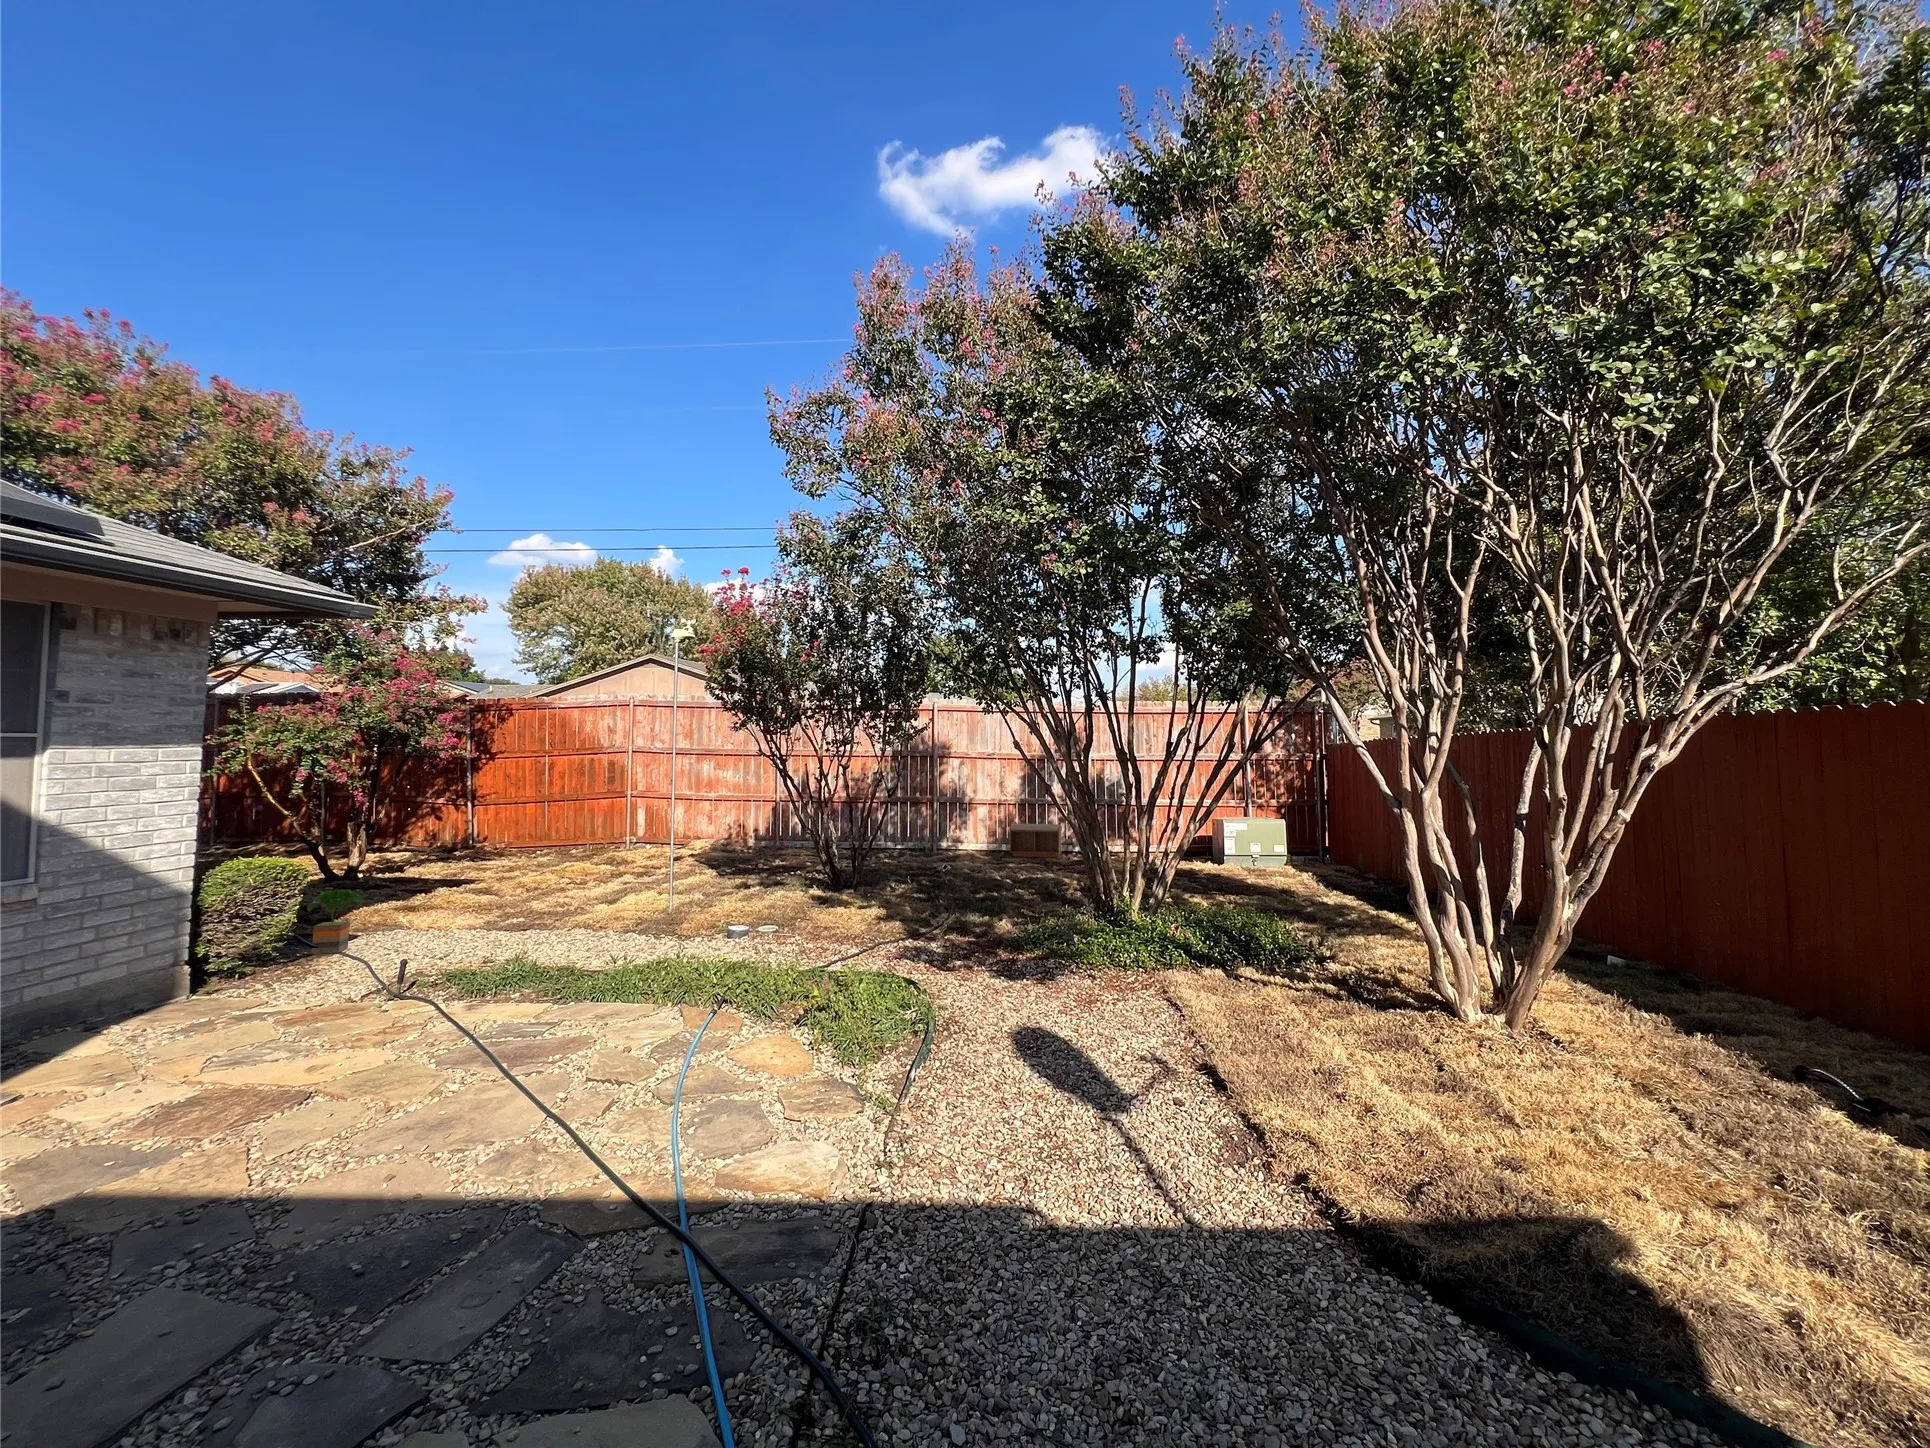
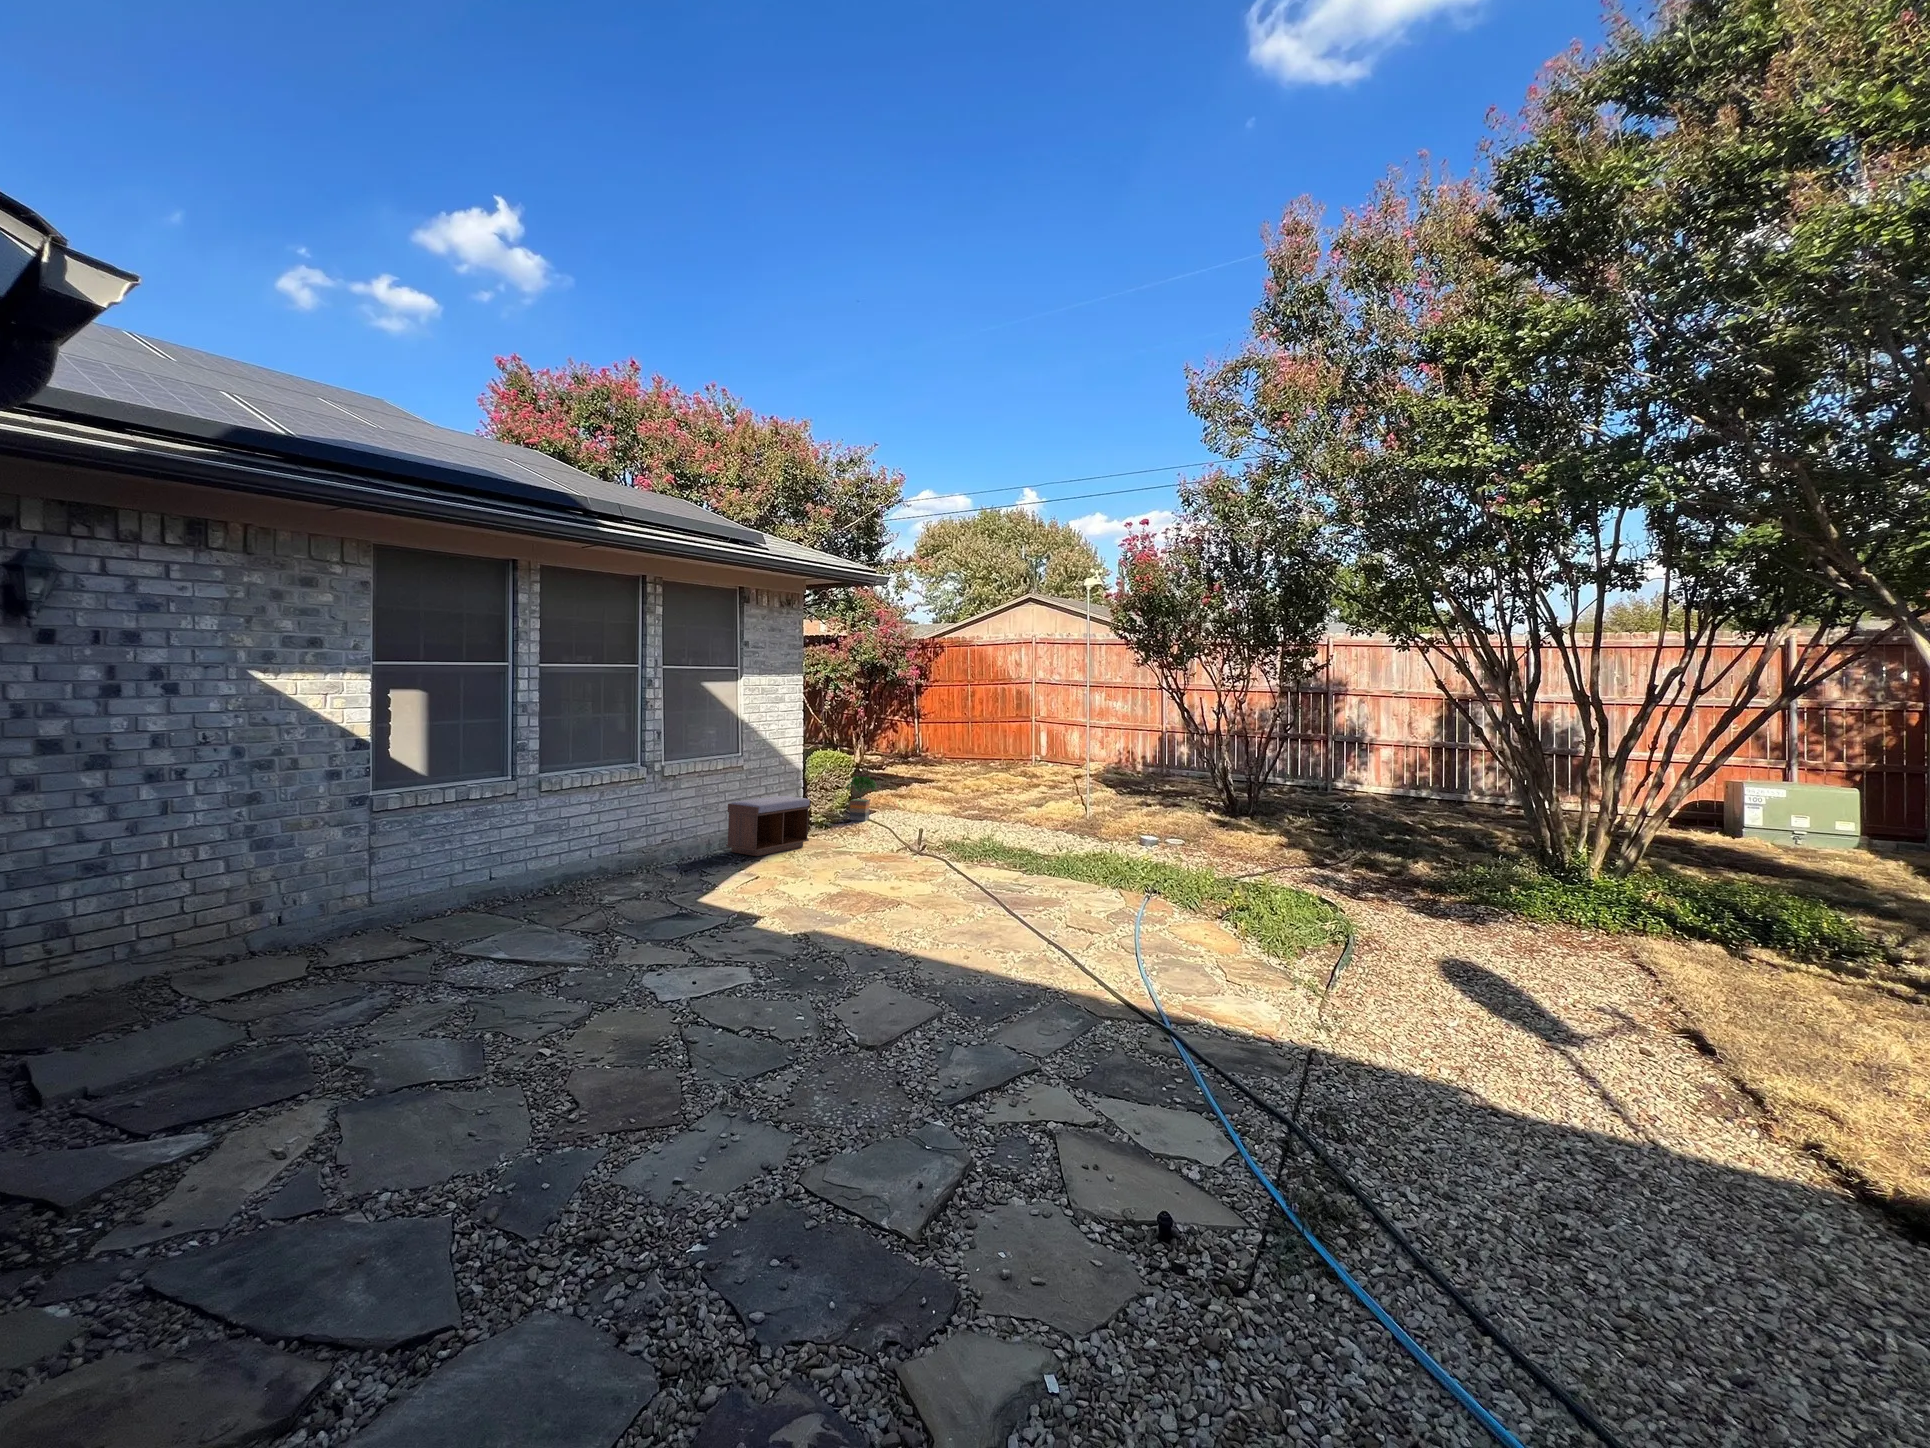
bench: present [1009,824,1062,857] -> present [726,796,810,856]

